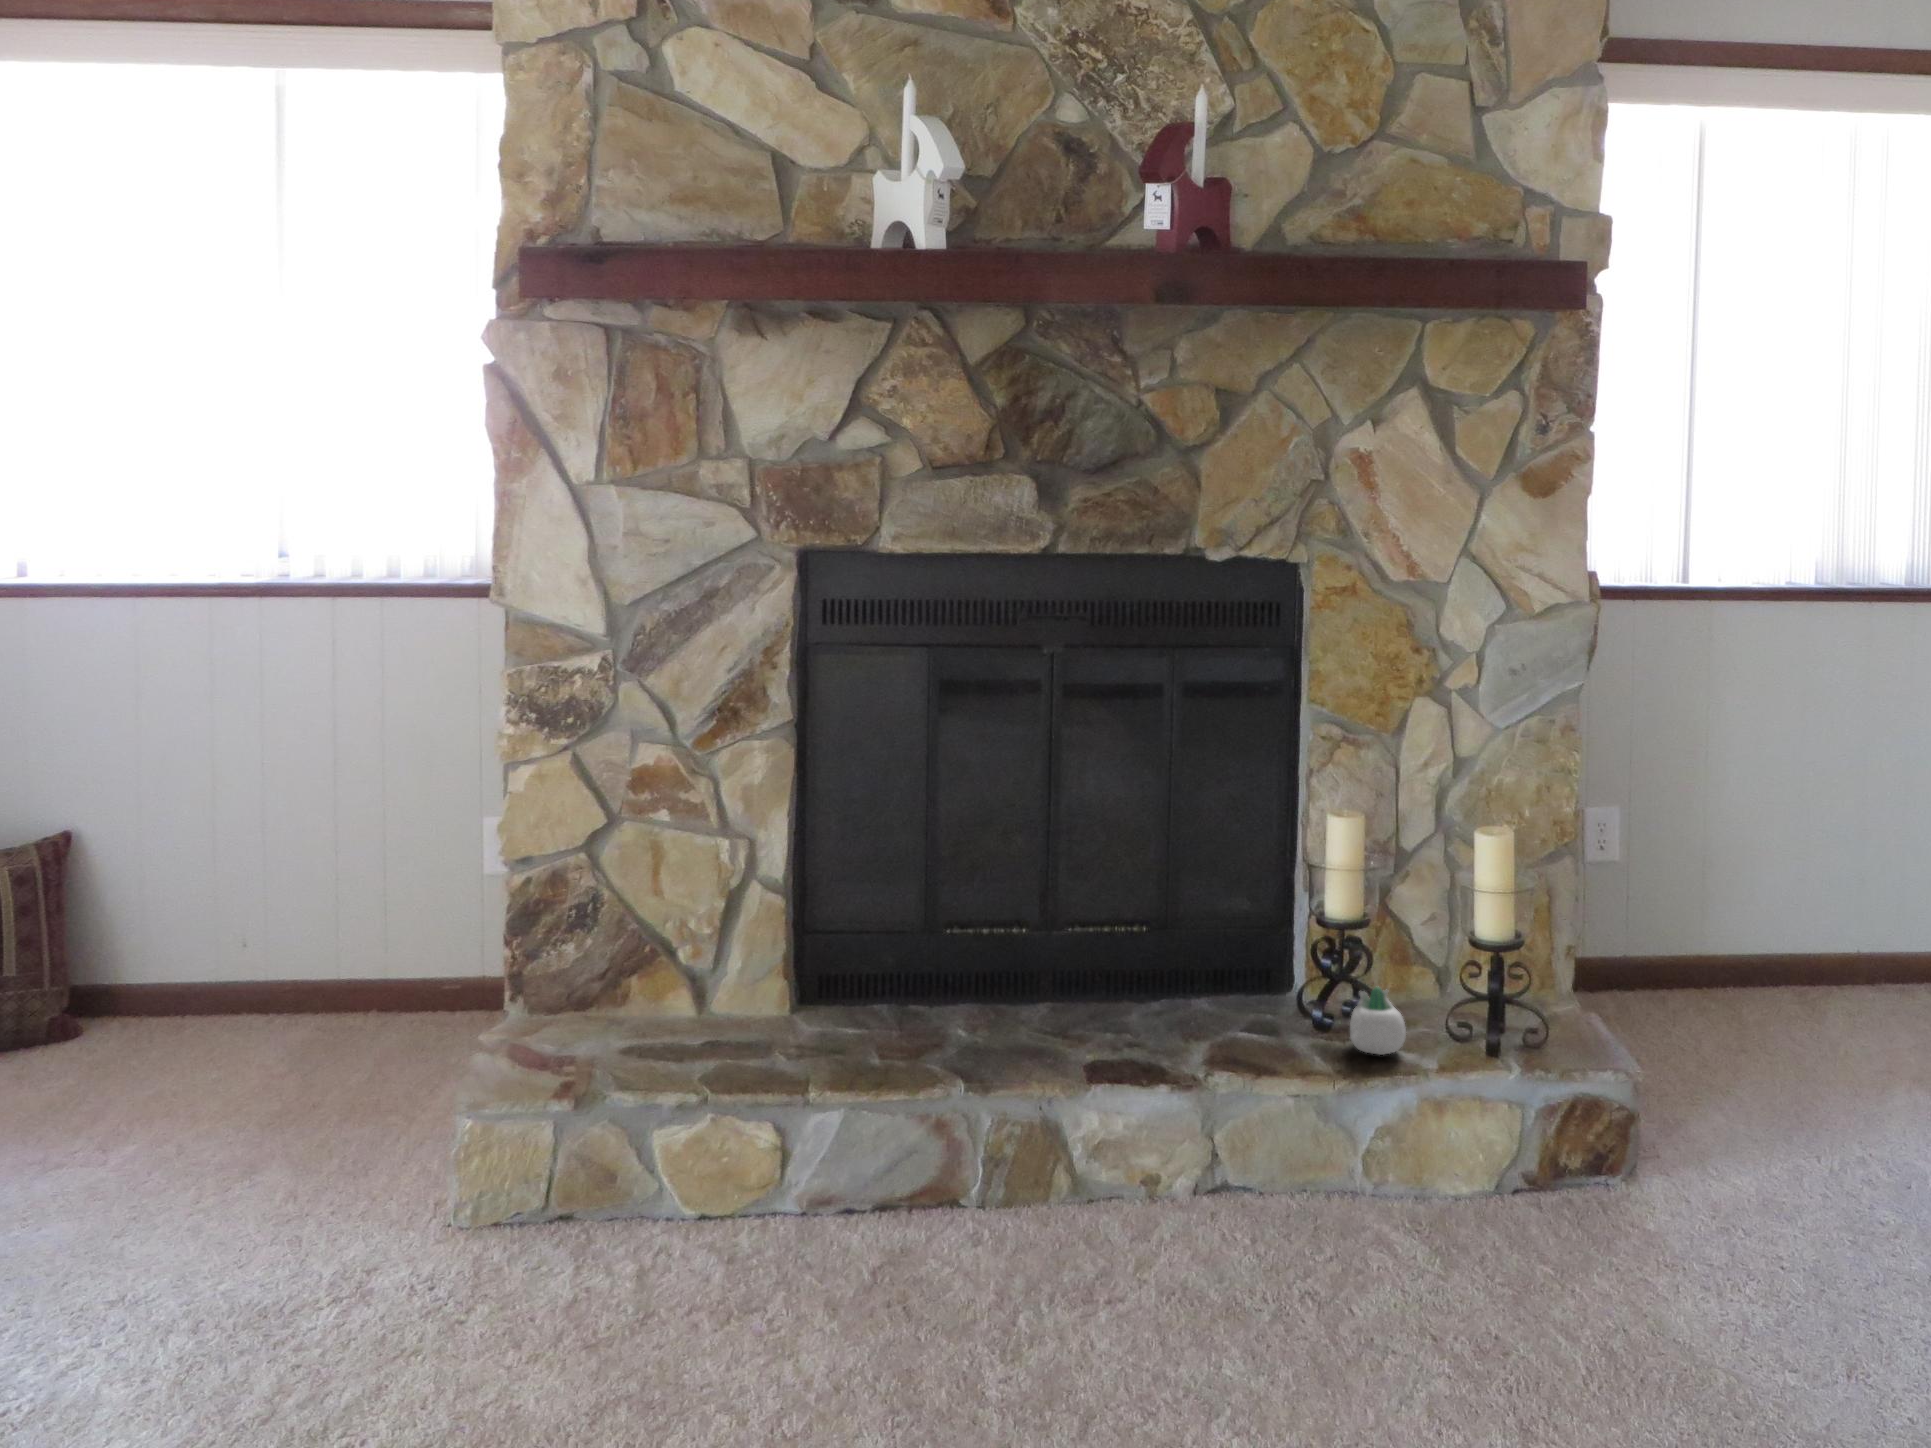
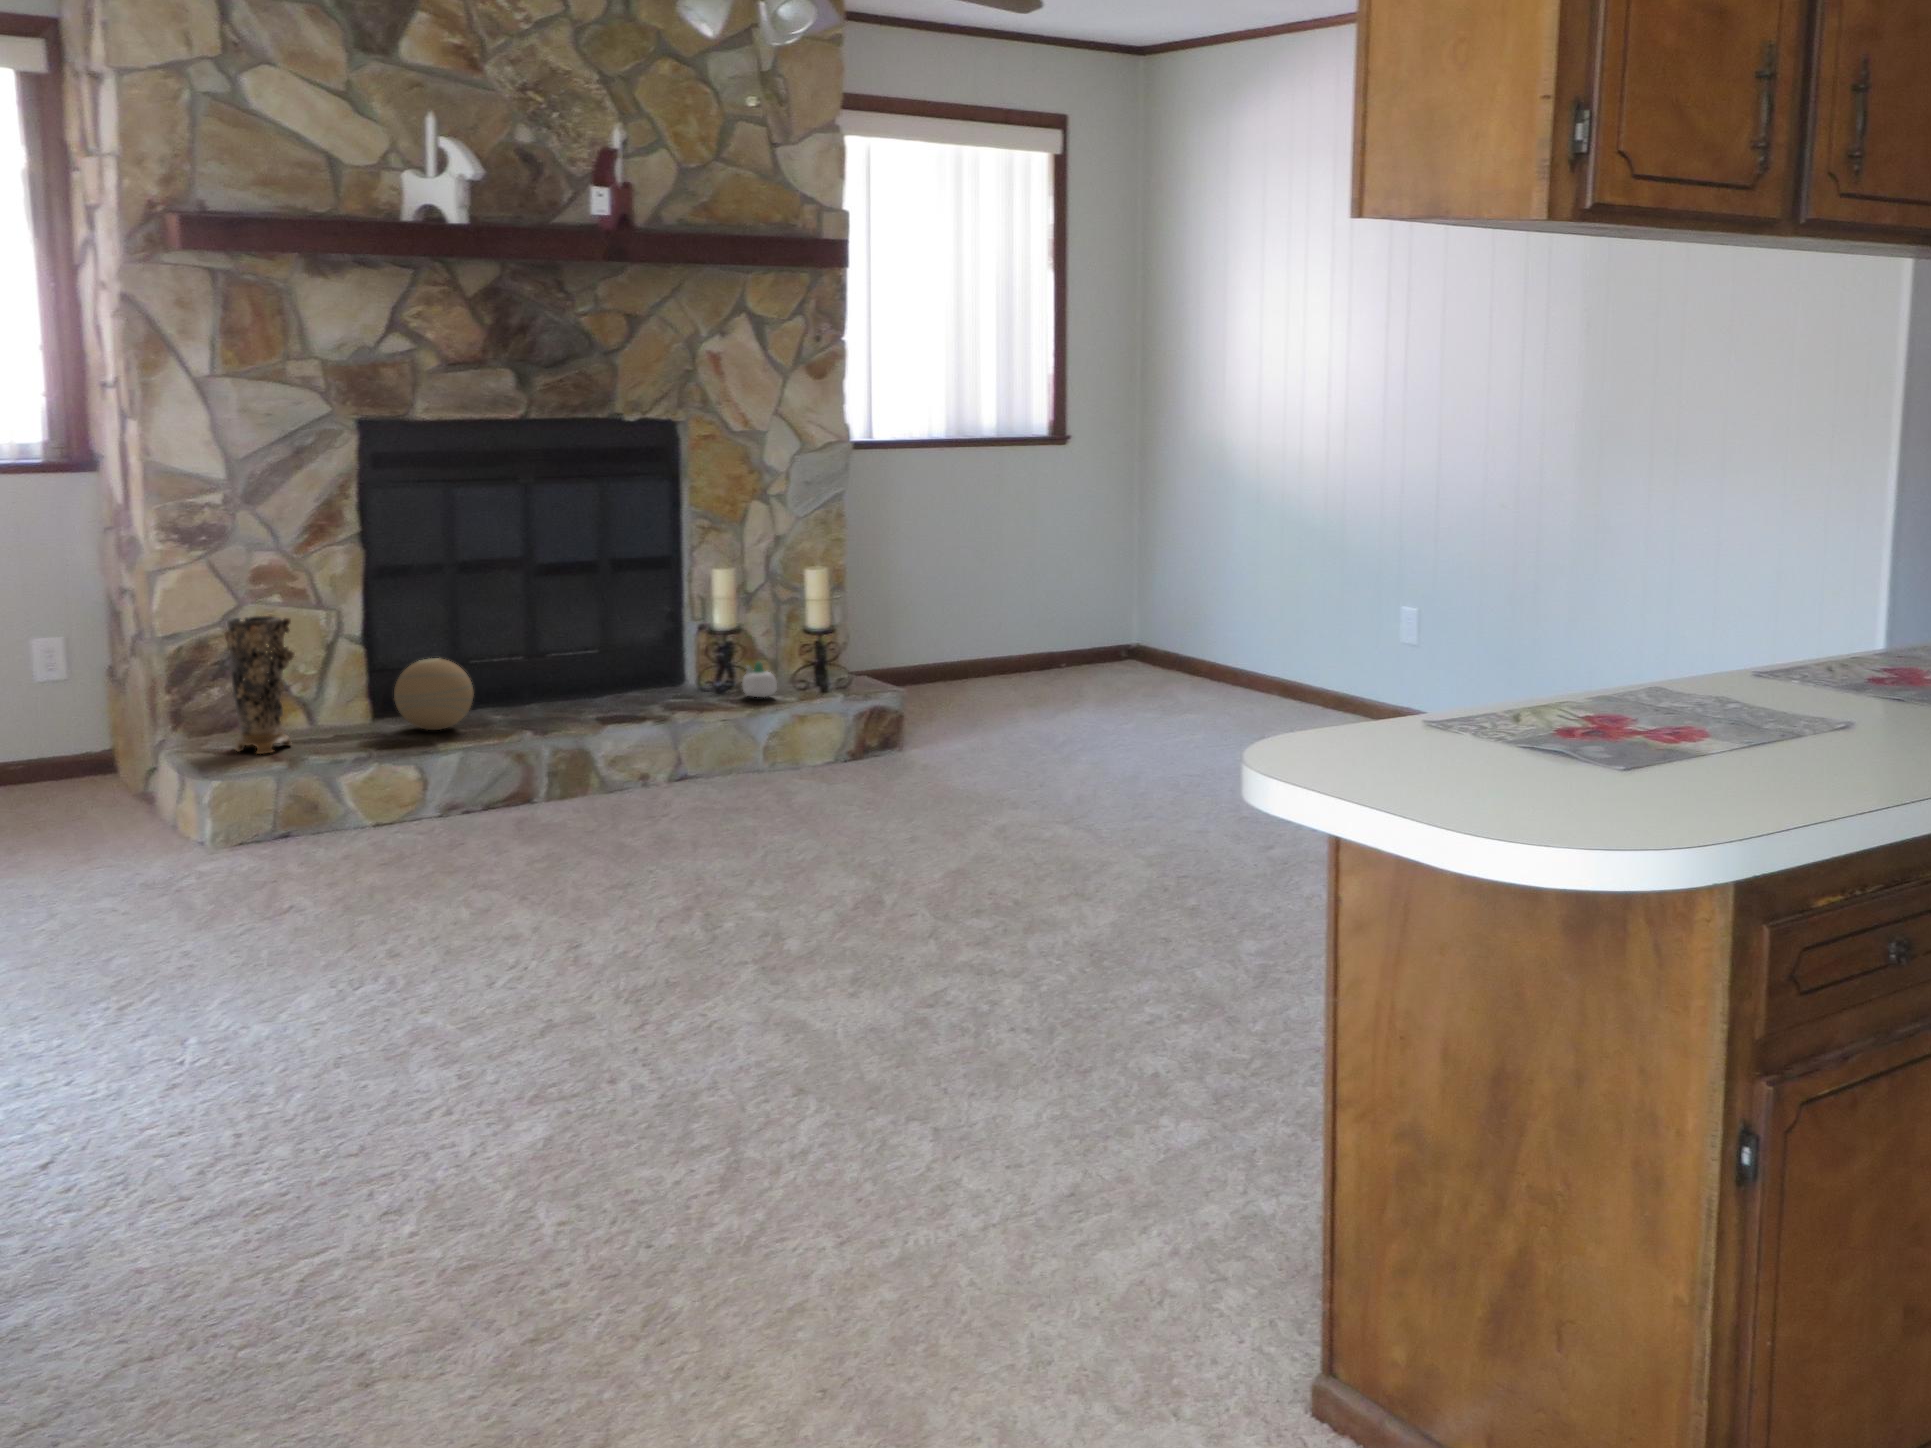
decorative vase: none [546,853,638,1078] -> present [224,616,295,754]
decorative orb: none [783,938,901,1059] -> present [394,658,474,730]

